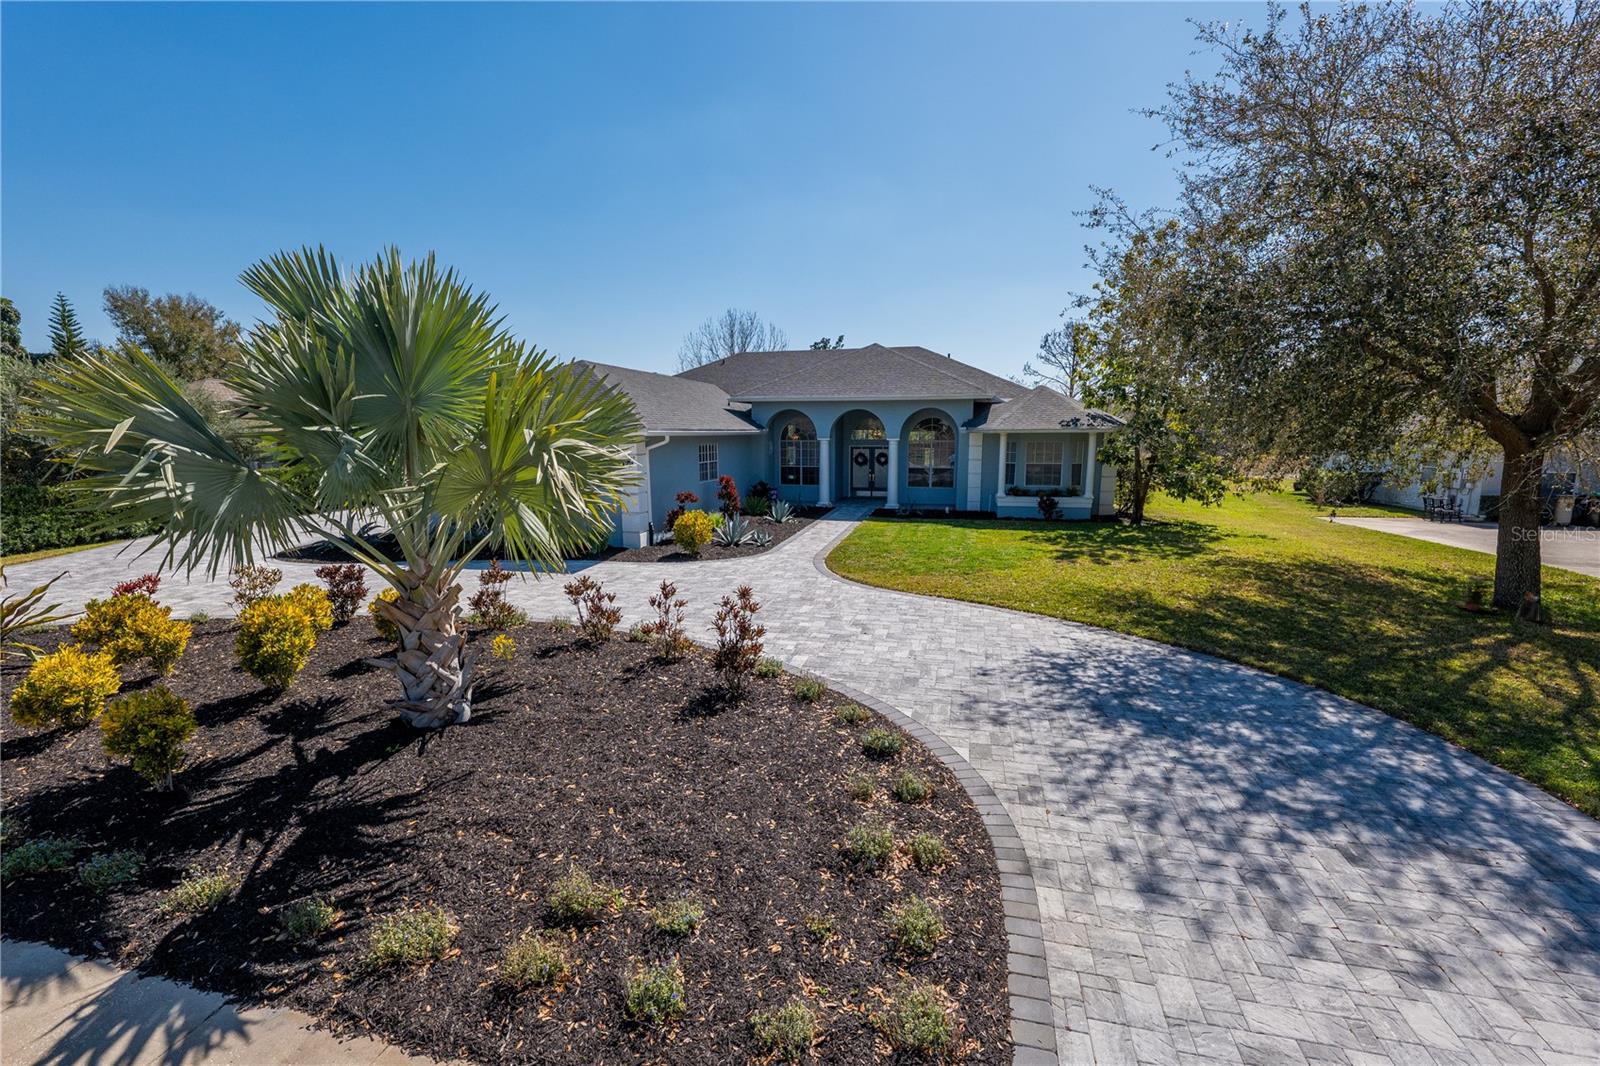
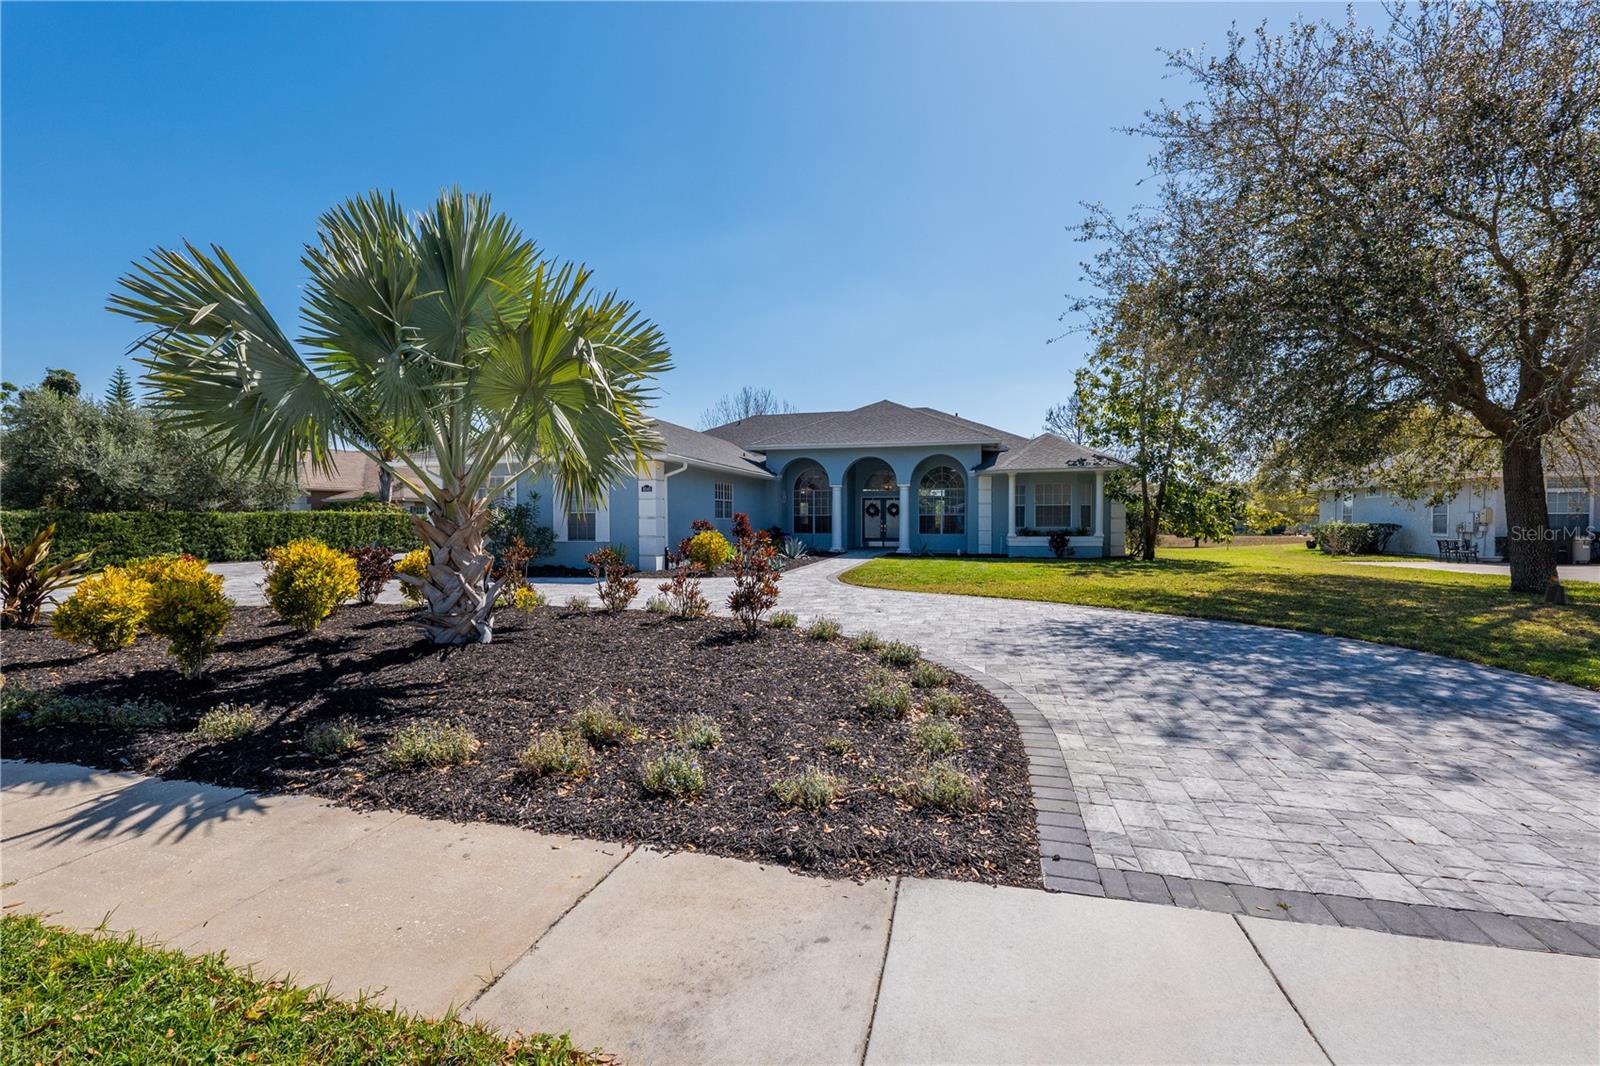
decorative plant: present [1462,576,1491,611] -> none [1480,565,1519,600]

